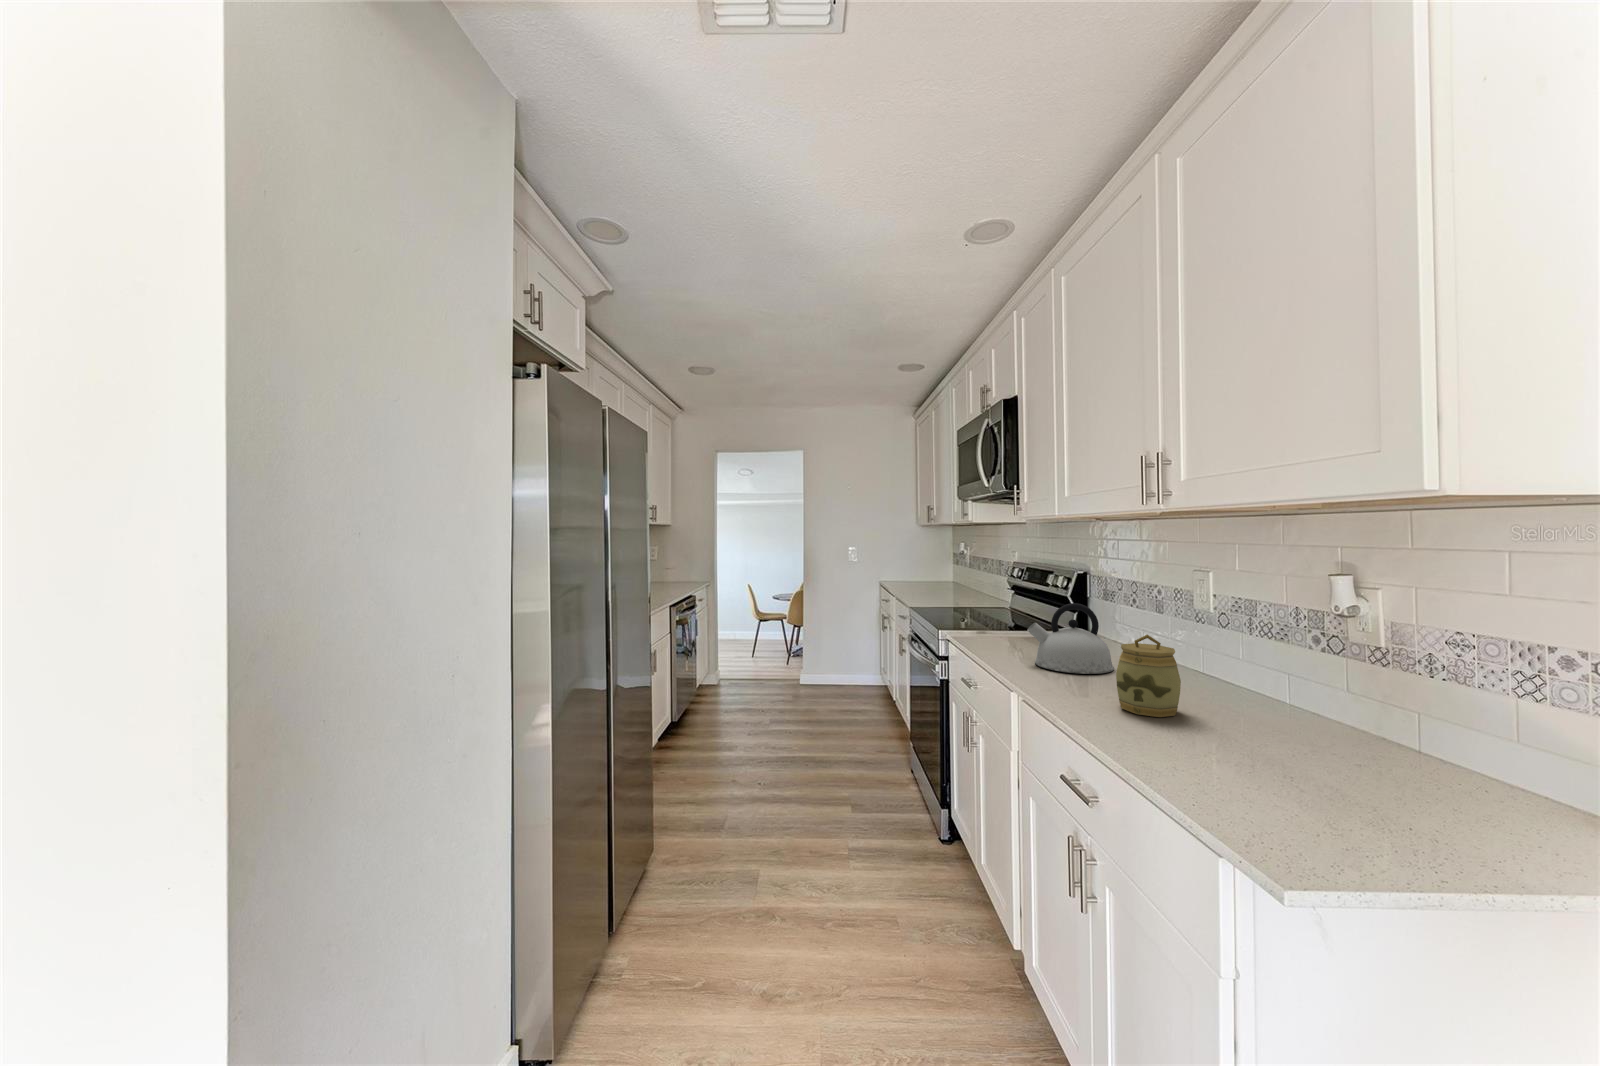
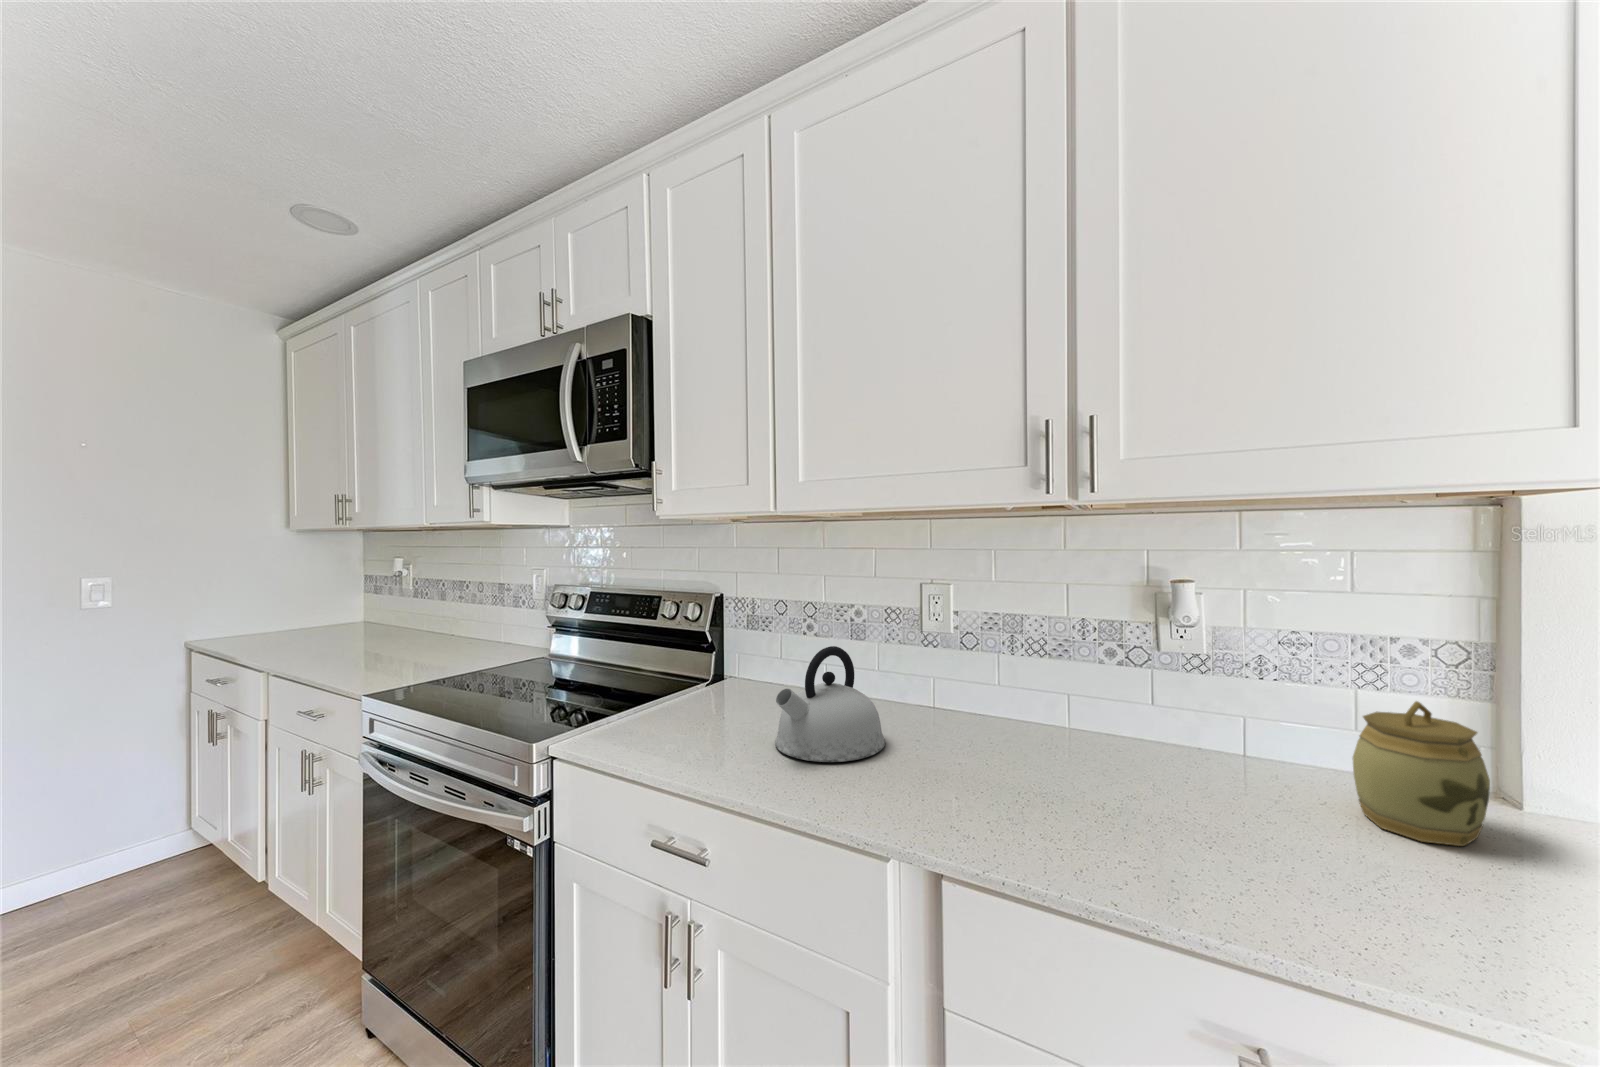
jar: present [1116,635,1181,717] -> present [1353,701,1490,846]

